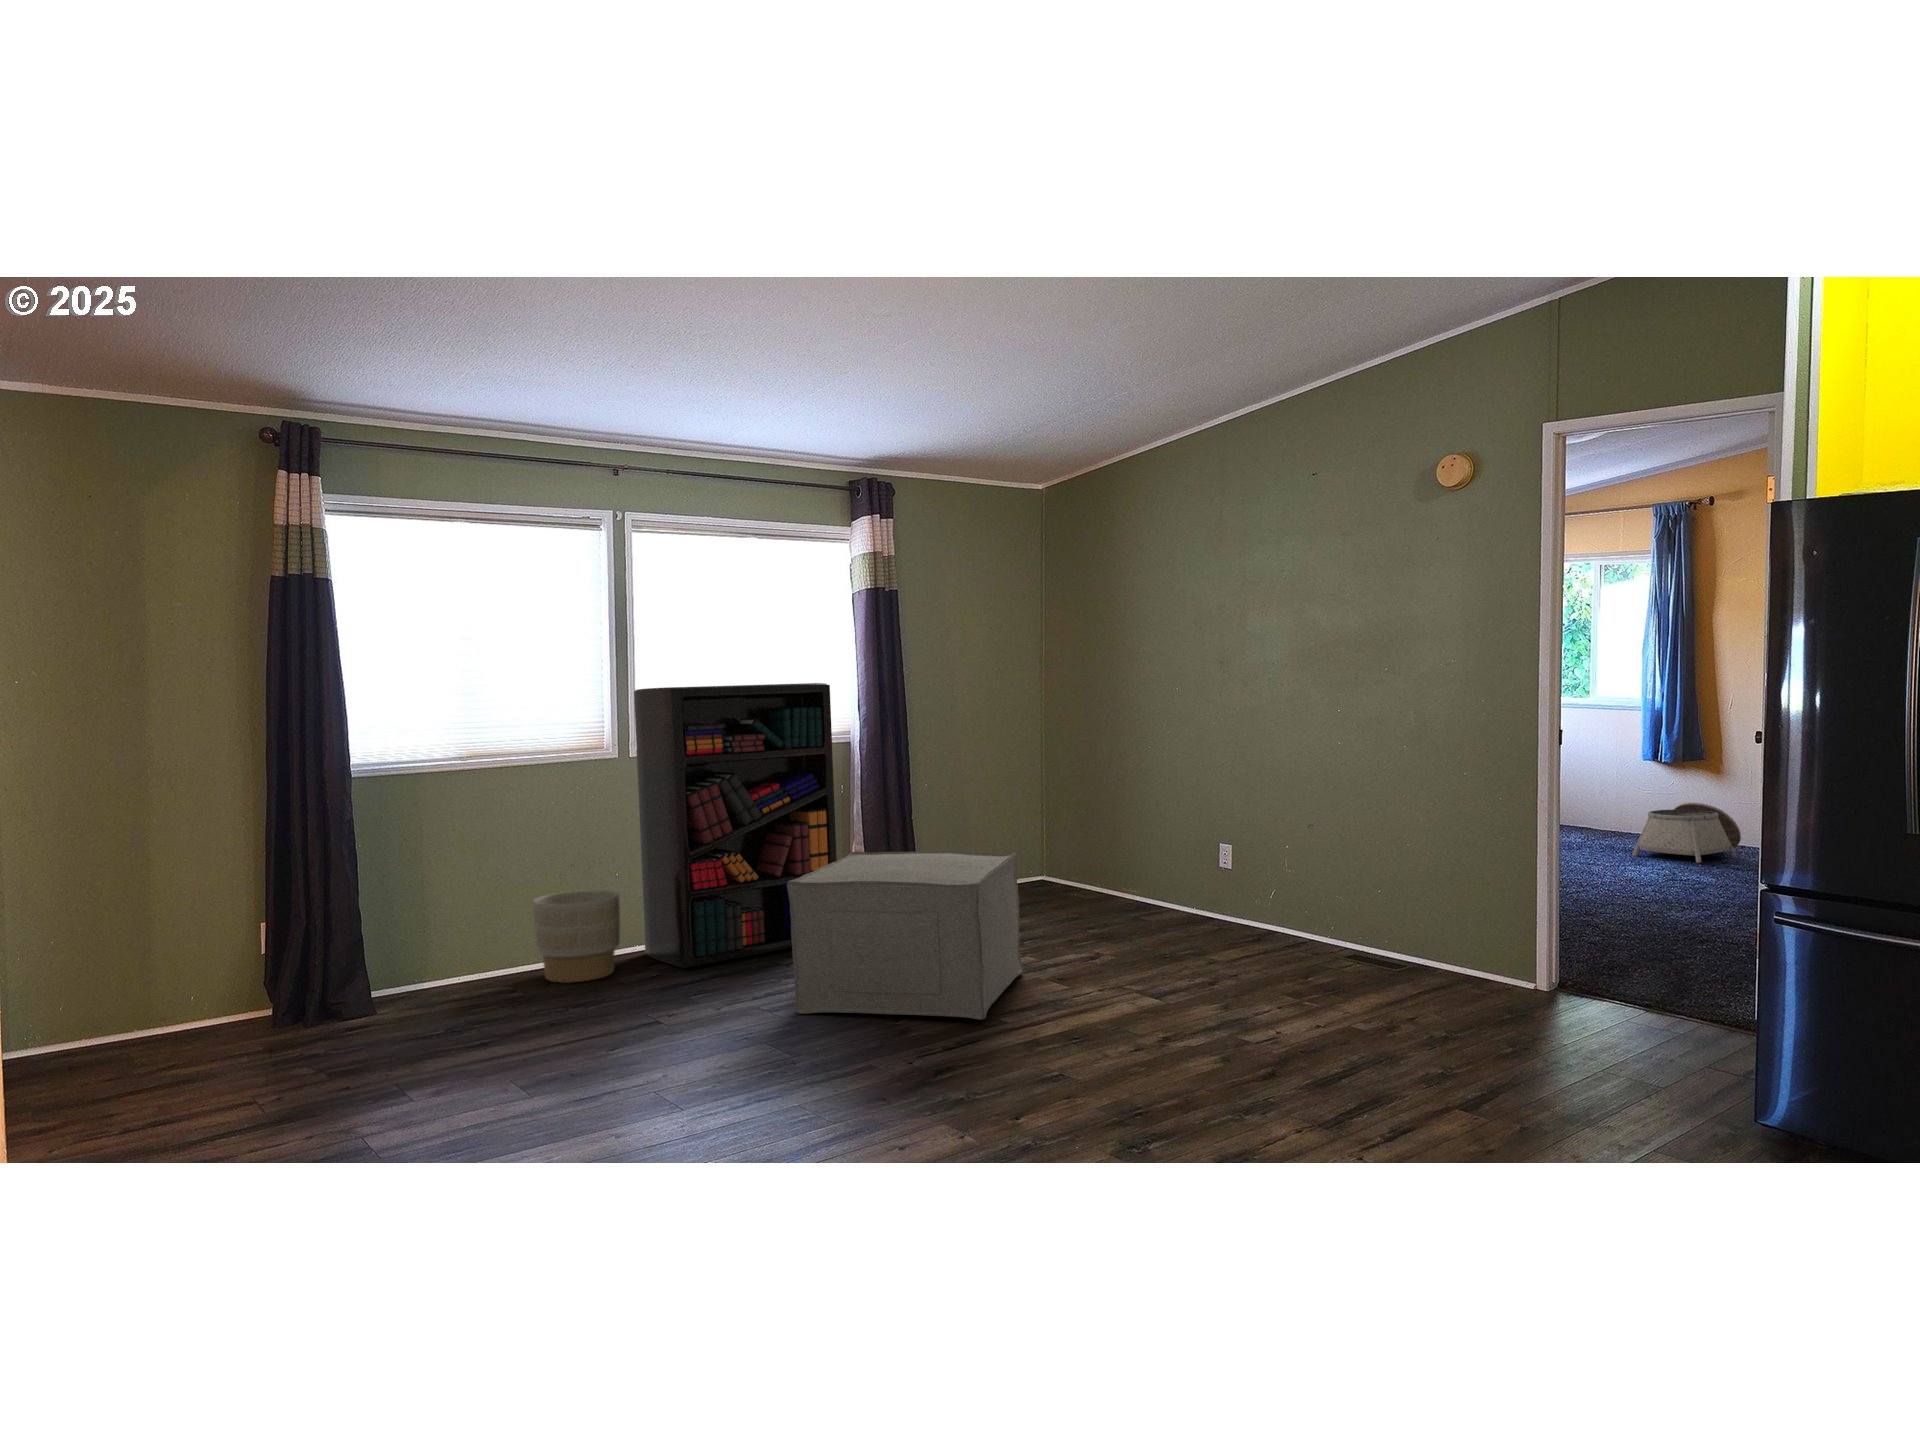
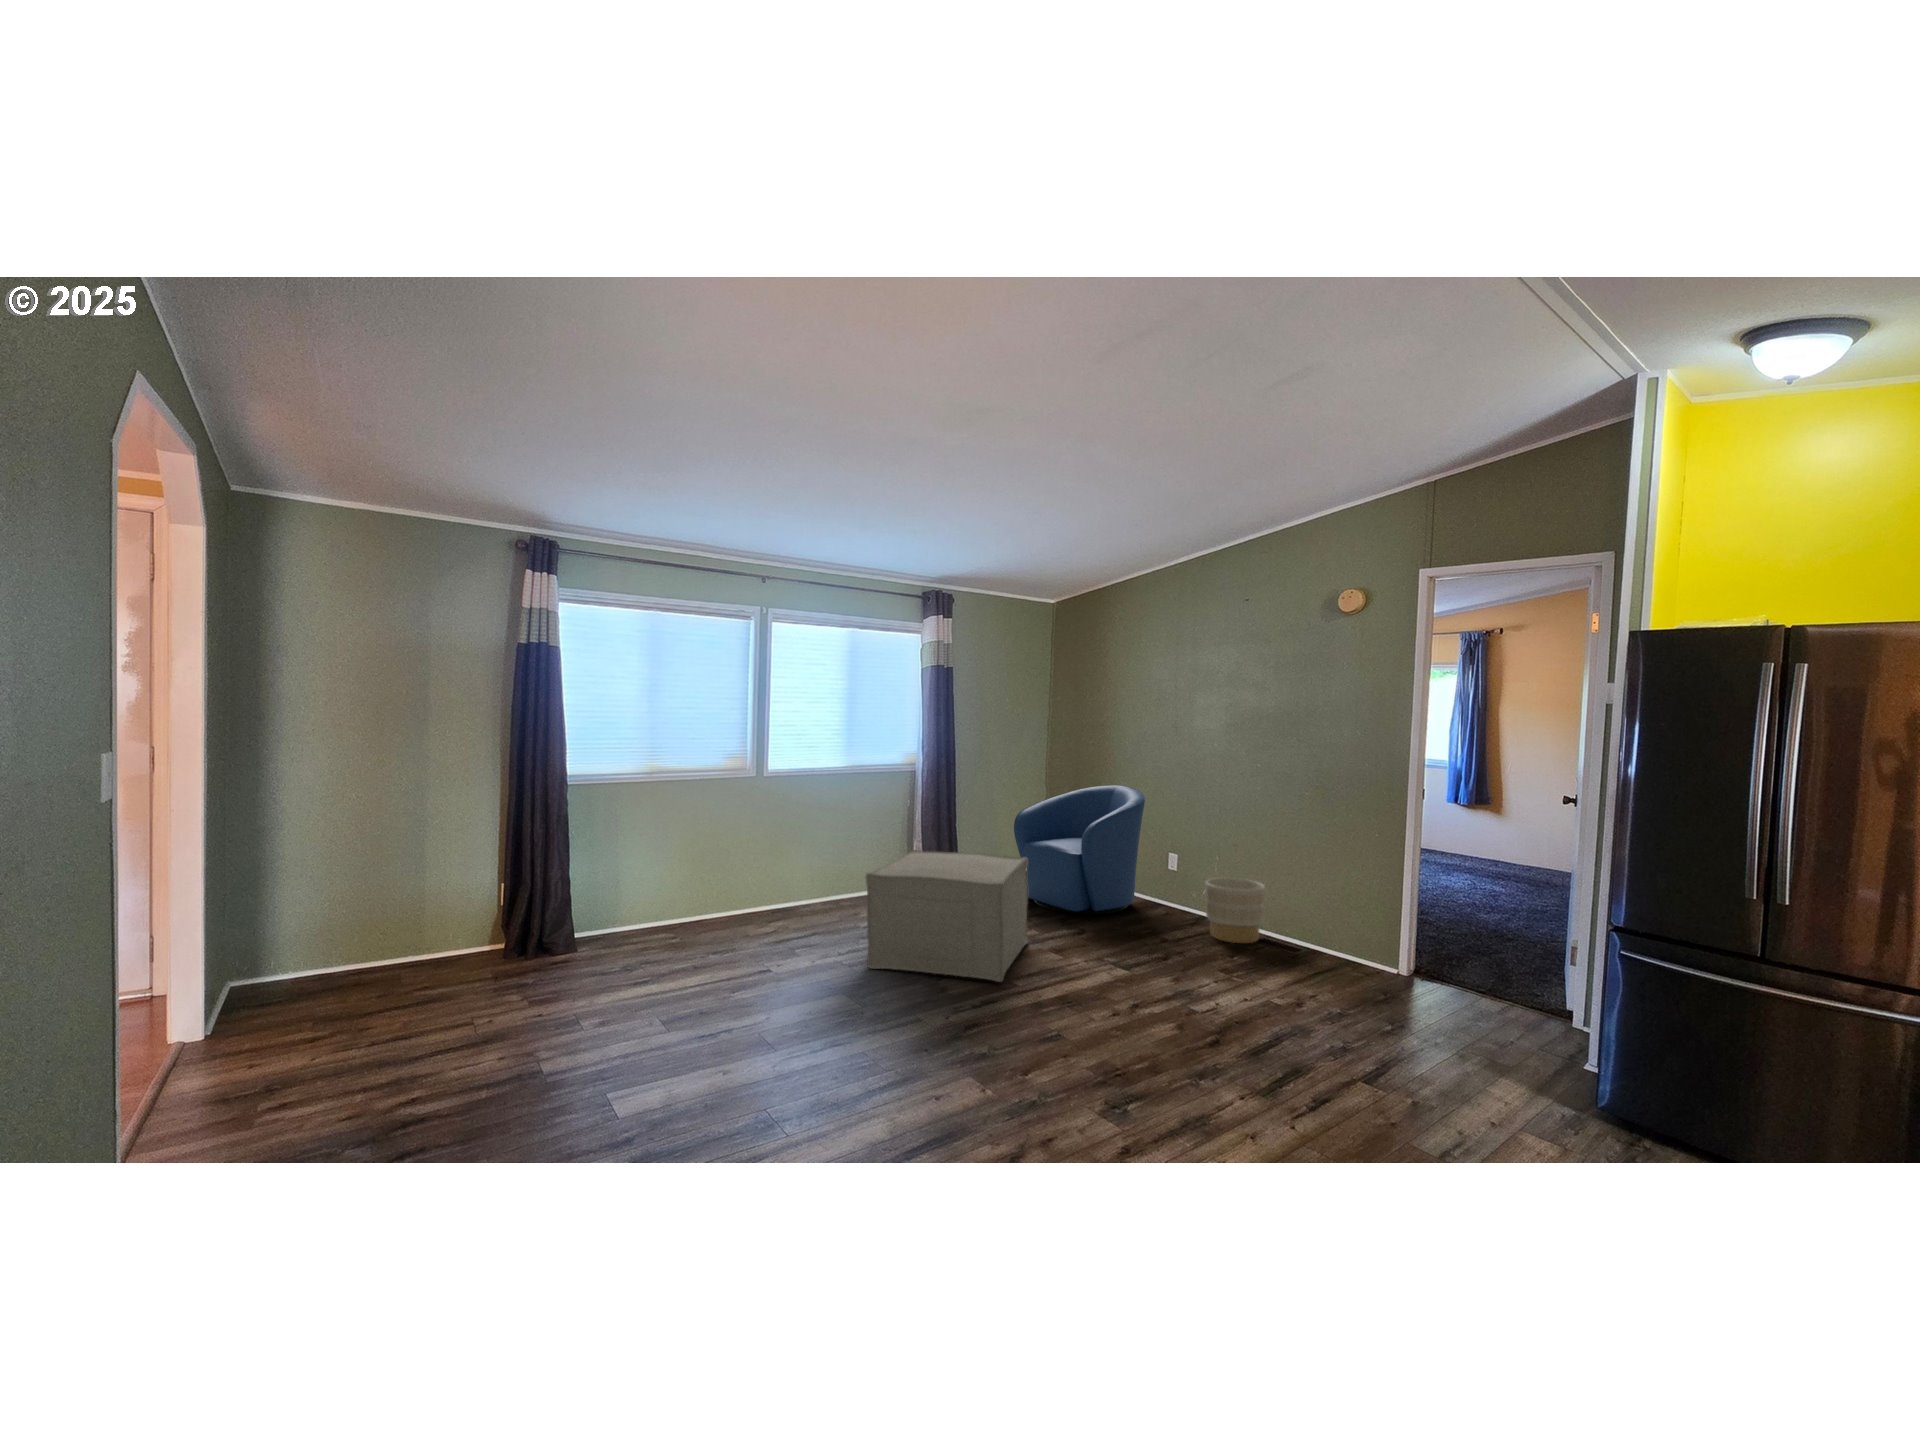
bookshelf: present [634,683,837,968] -> none [766,730,902,926]
armchair: none [1000,751,1186,934] -> present [1014,785,1145,914]
basket: present [1632,803,1741,863] -> none [1443,834,1520,877]
planter: present [533,890,620,983] -> present [1205,878,1265,943]

